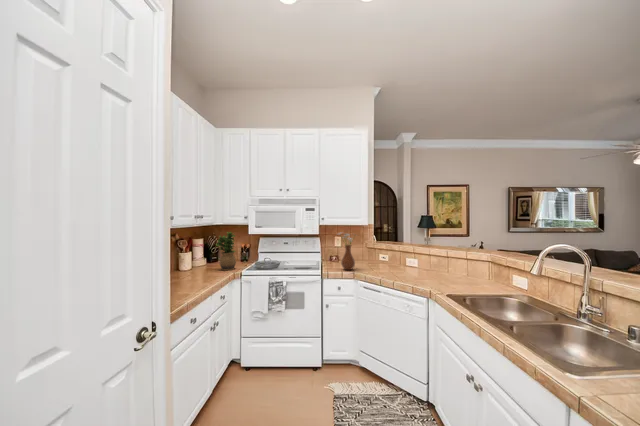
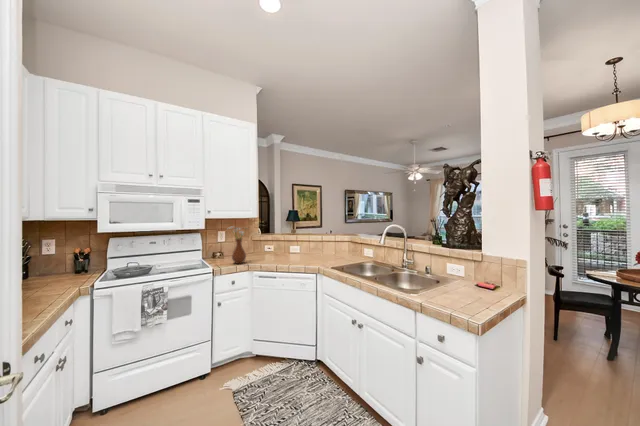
potted plant: present [216,232,236,270] -> none [38,231,82,287]

